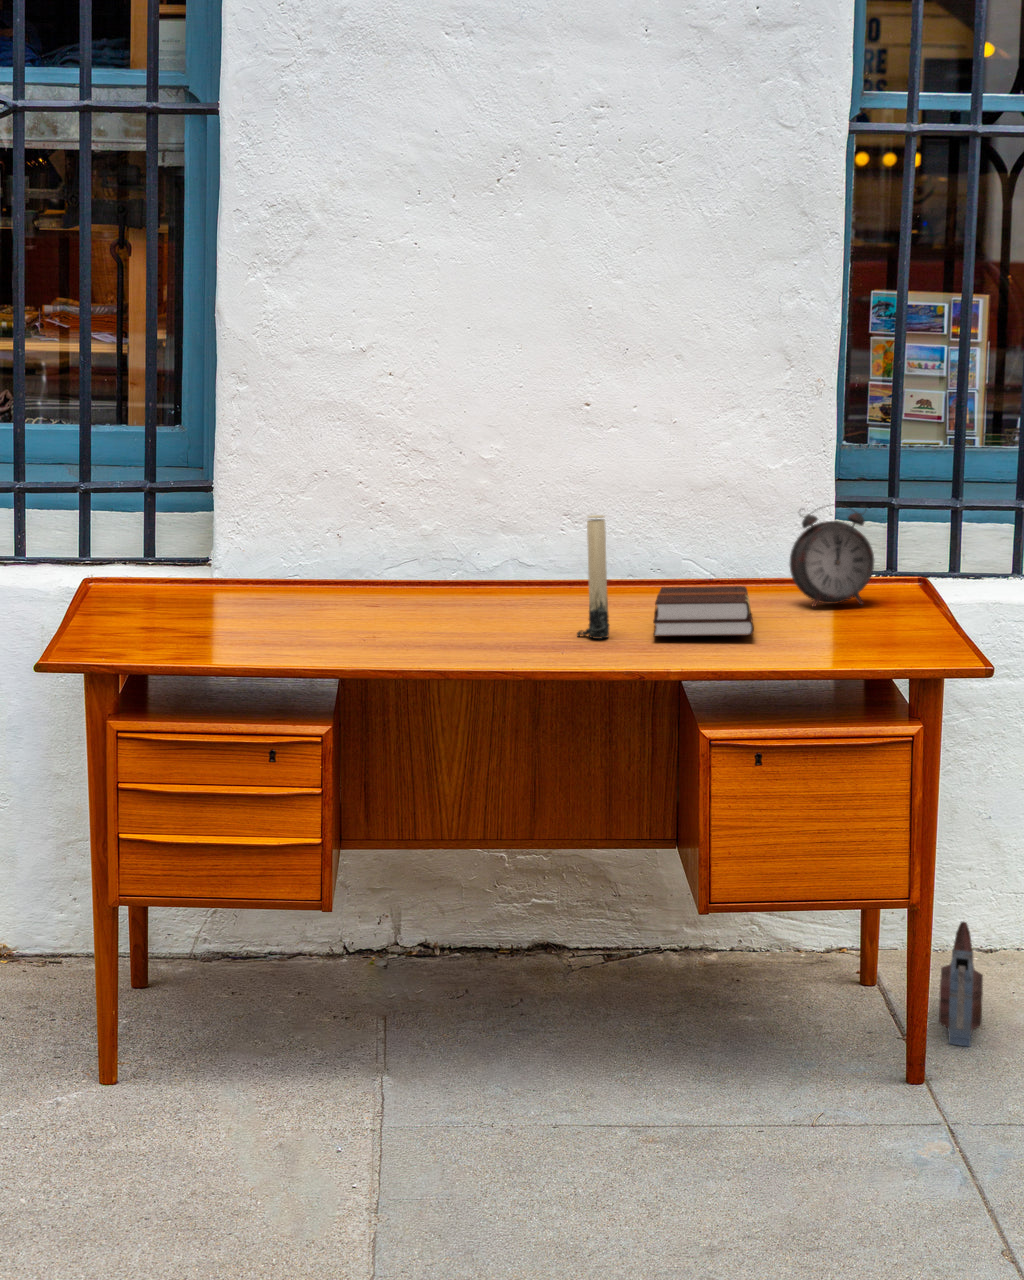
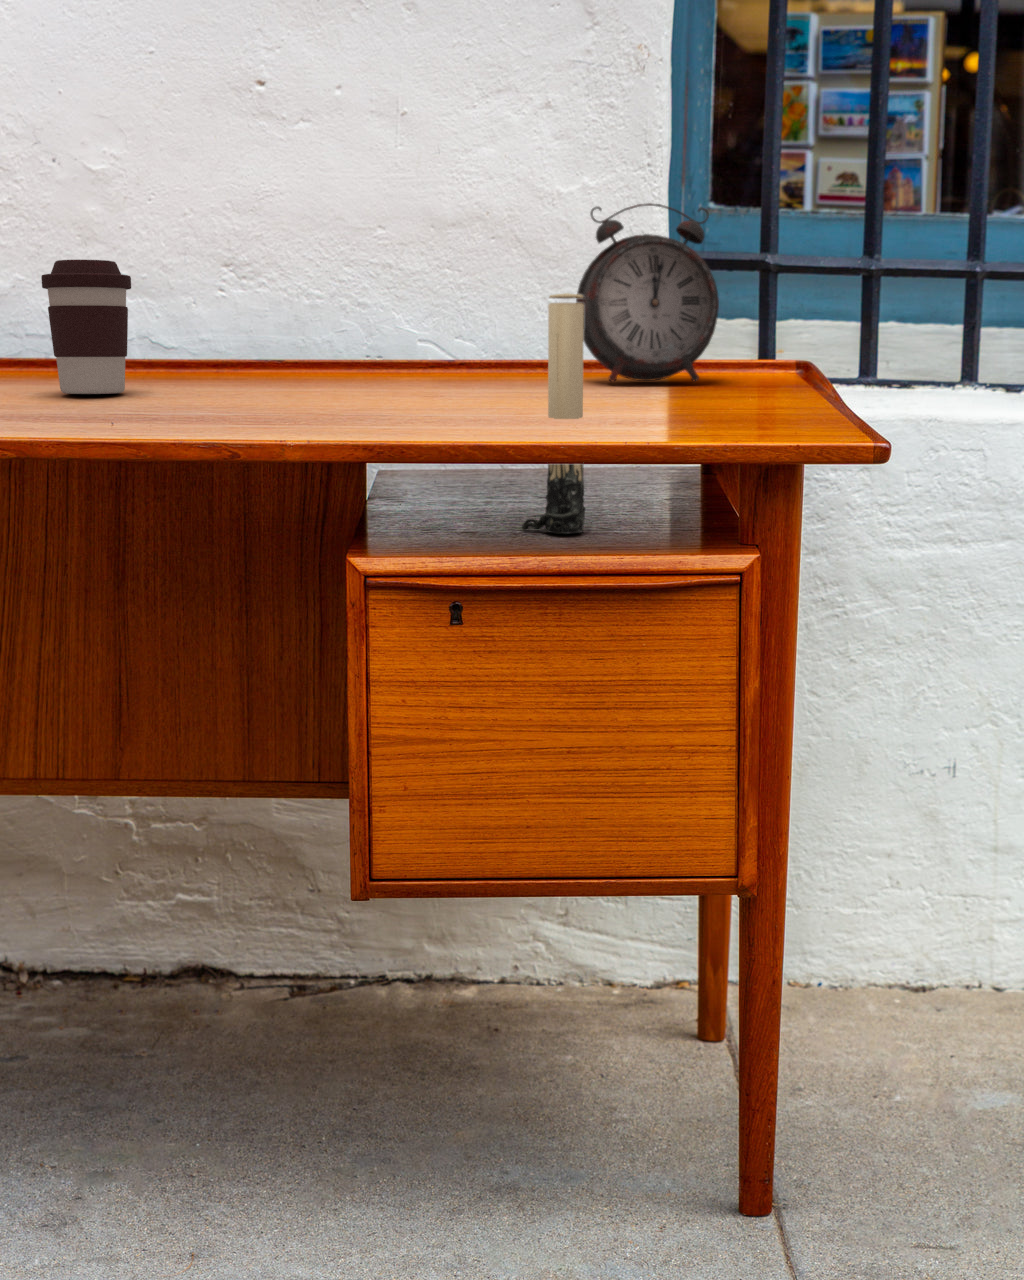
candle: present [577,515,609,639] -> present [522,293,586,534]
coffee cup: none [504,558,552,632] -> present [41,260,131,394]
hardback book: present [653,586,754,636] -> none [293,333,499,396]
watering can: present [939,922,983,1047] -> none [810,933,888,1147]

